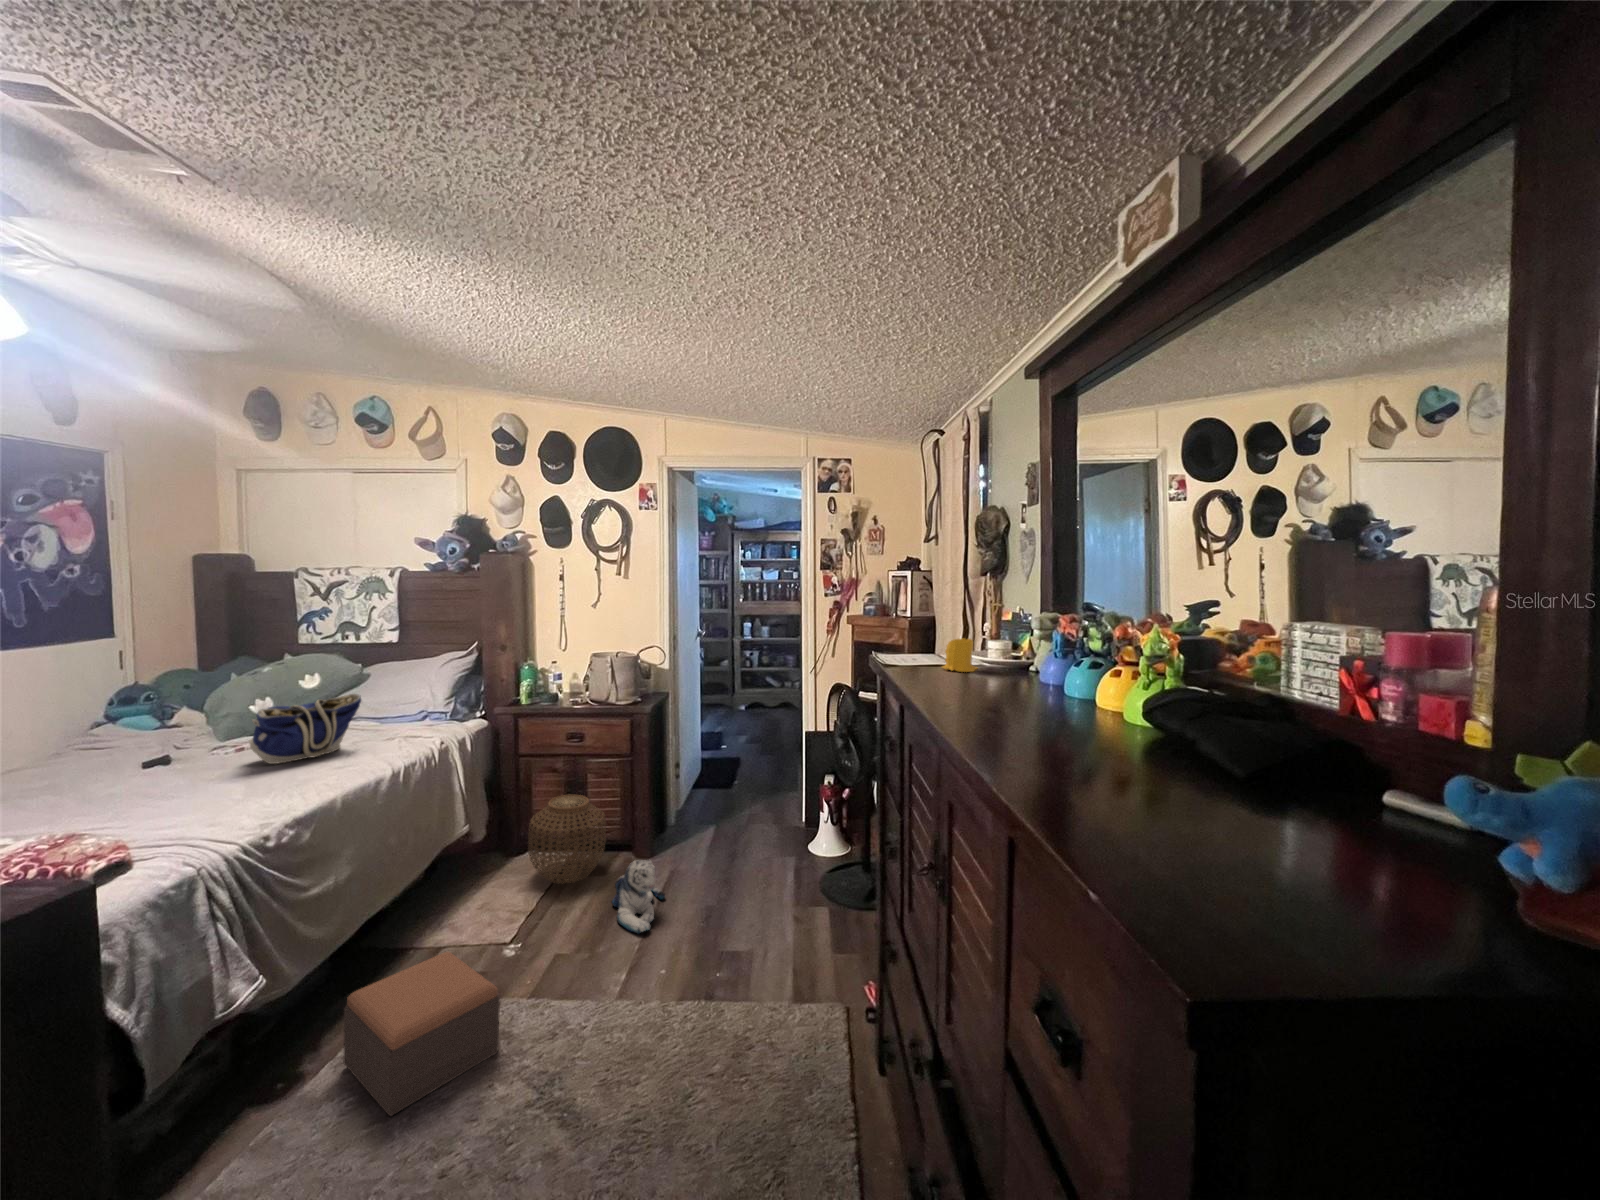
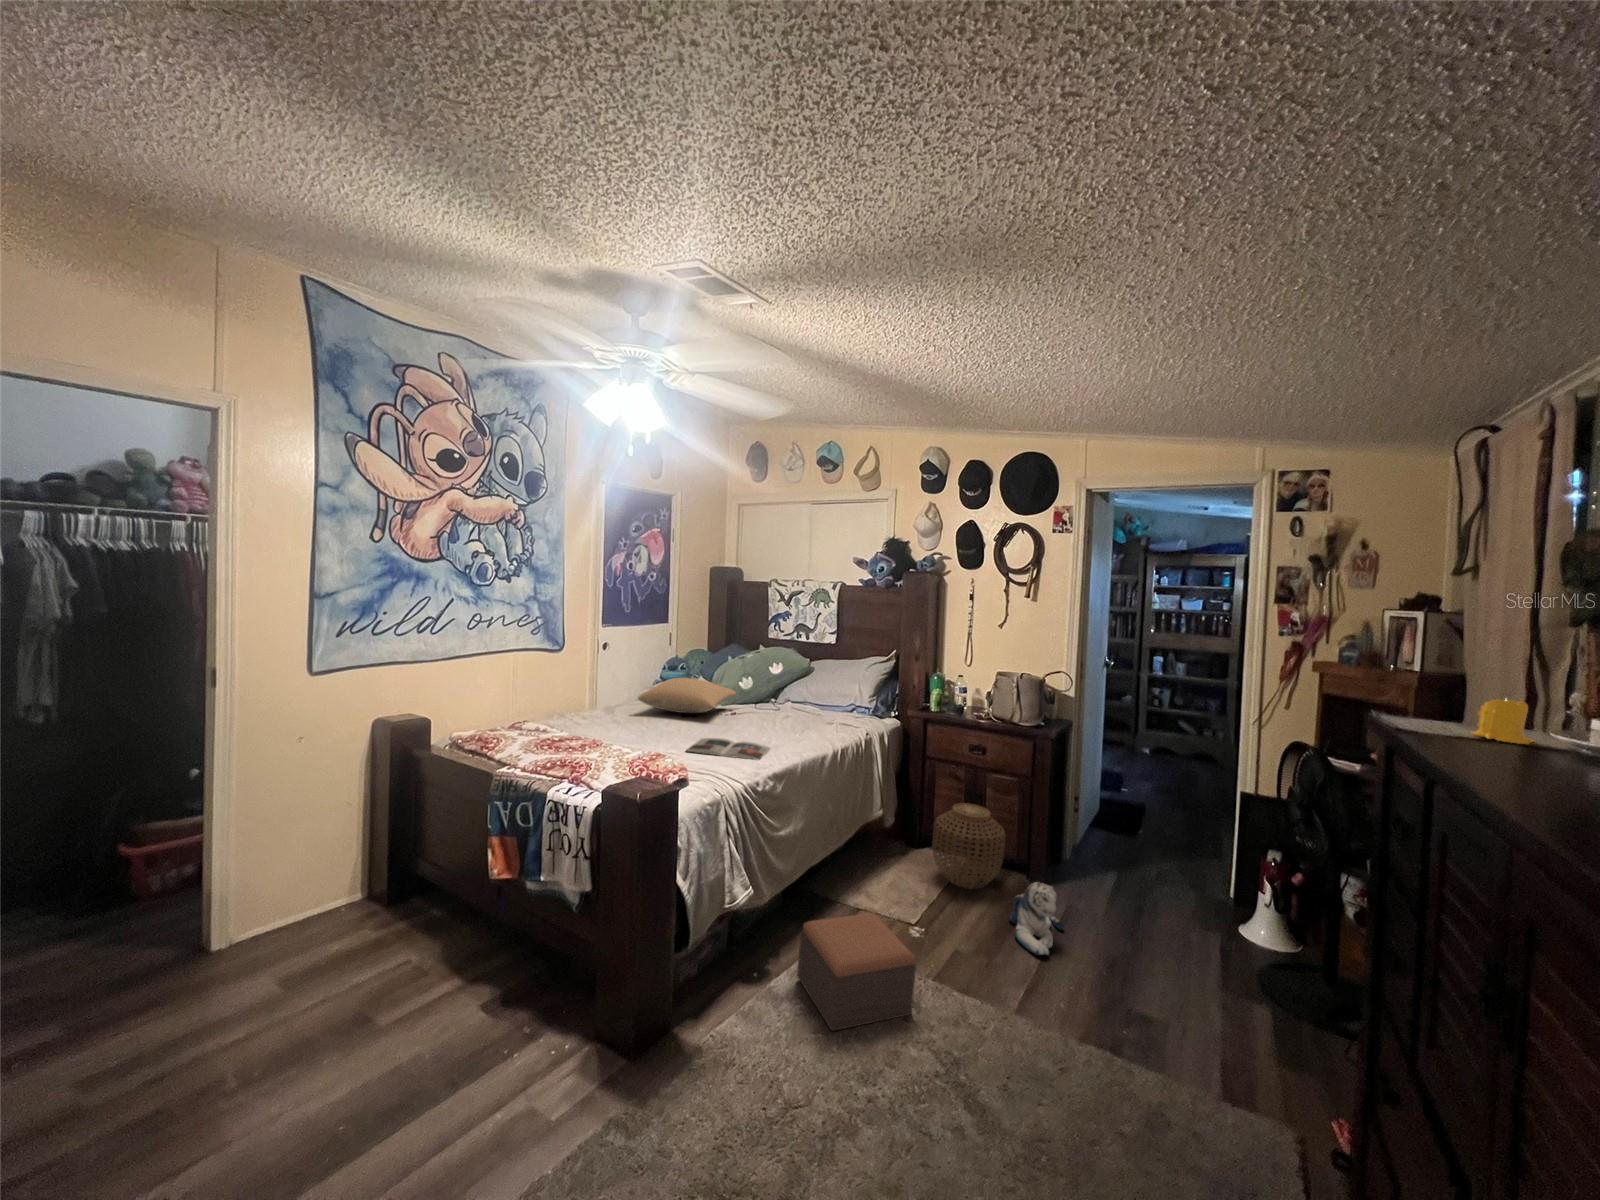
tote bag: present [249,694,361,764] -> none [741,683,814,730]
pillow: none [57,709,248,760] -> present [638,678,736,713]
magazine: none [138,783,294,816] -> present [687,738,770,760]

